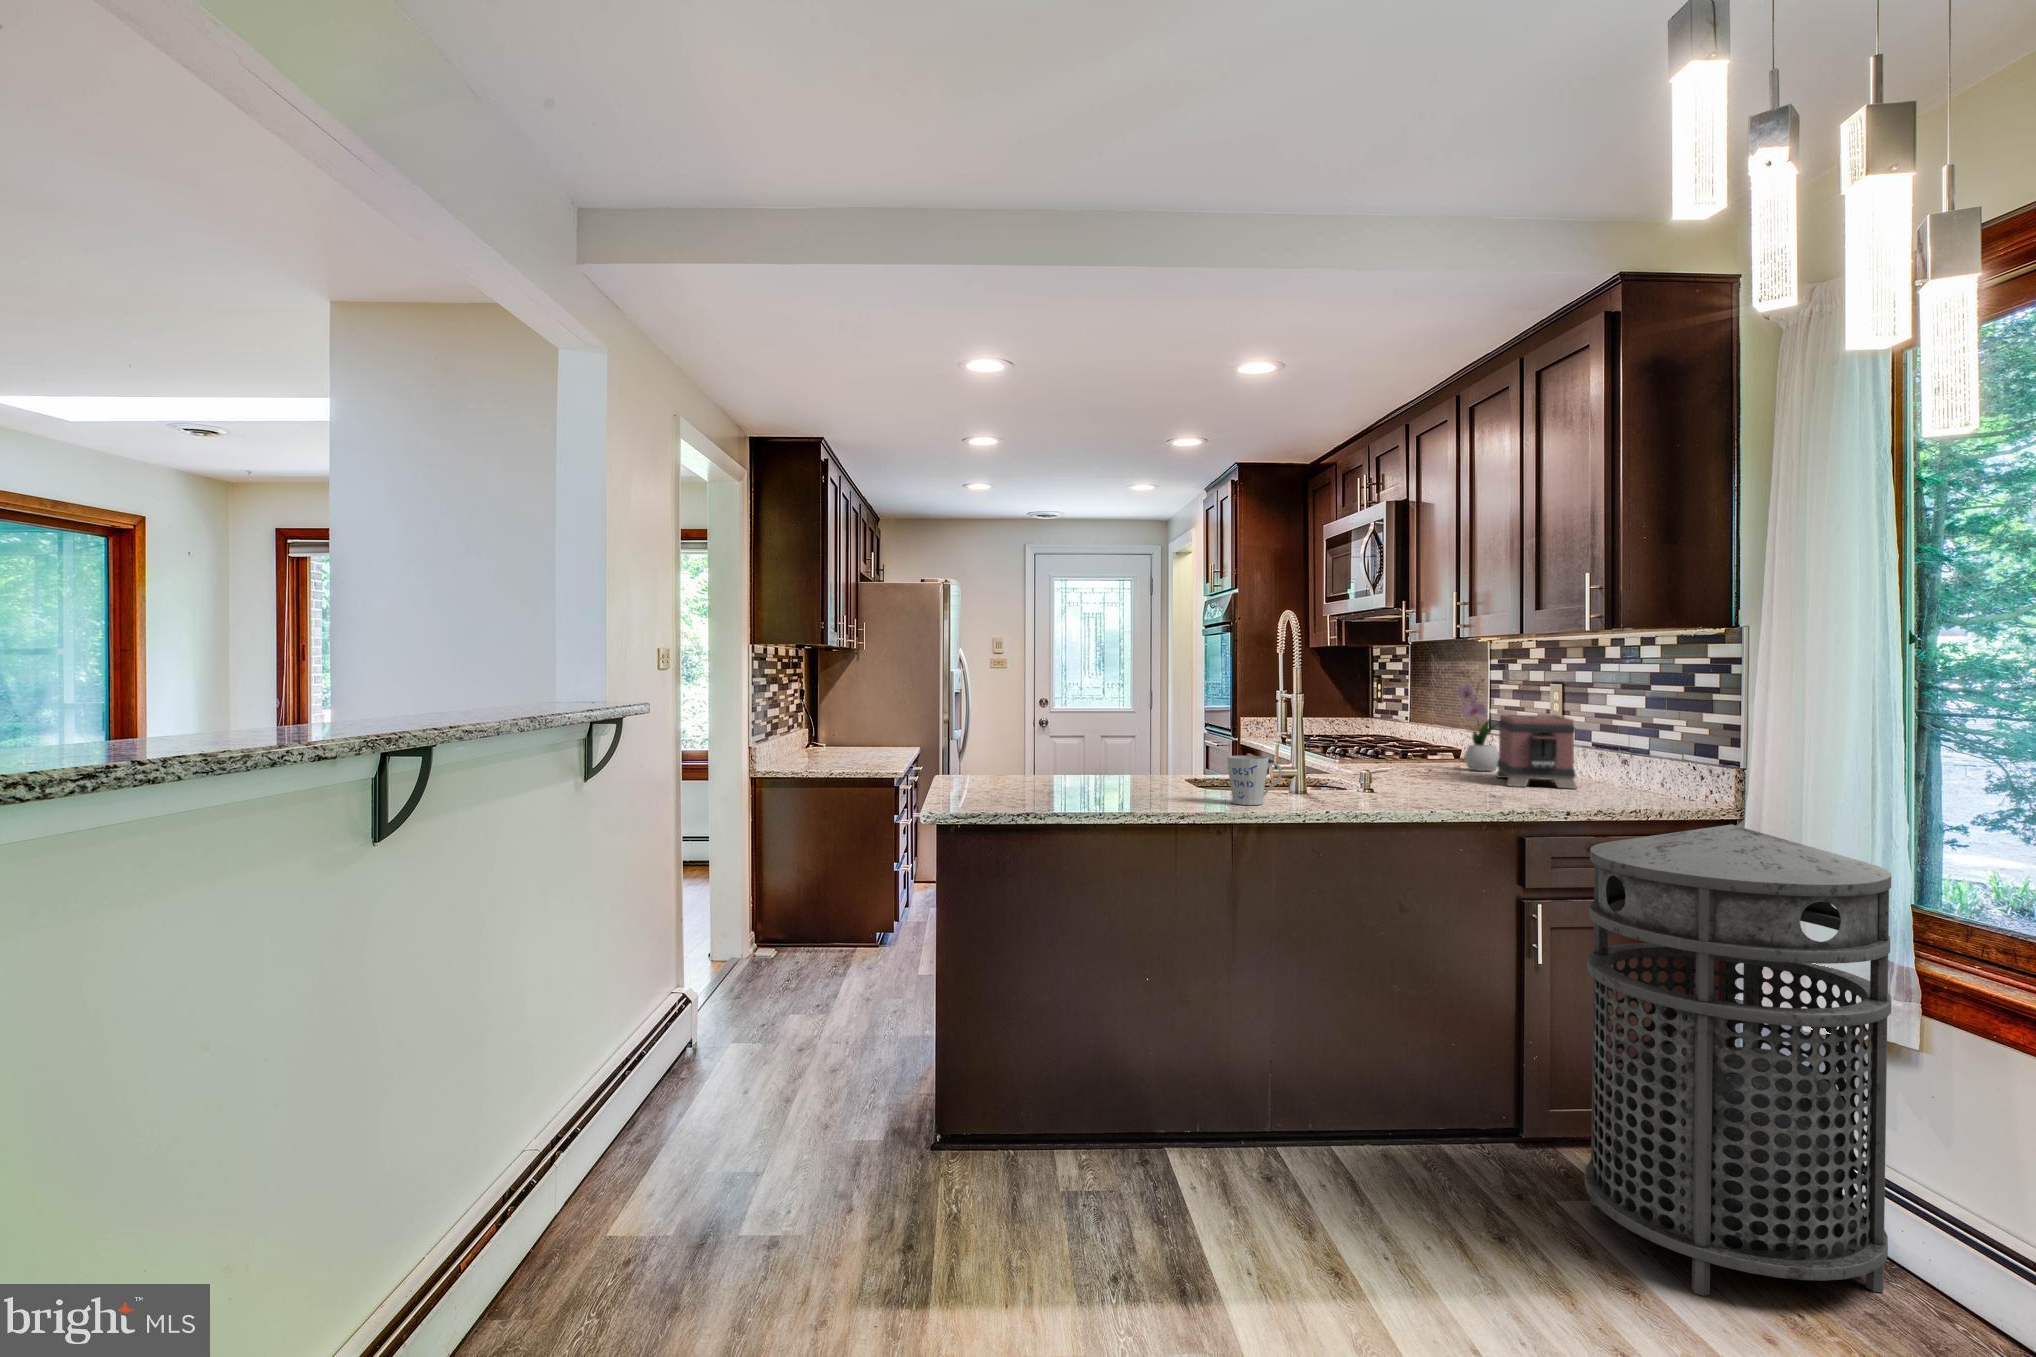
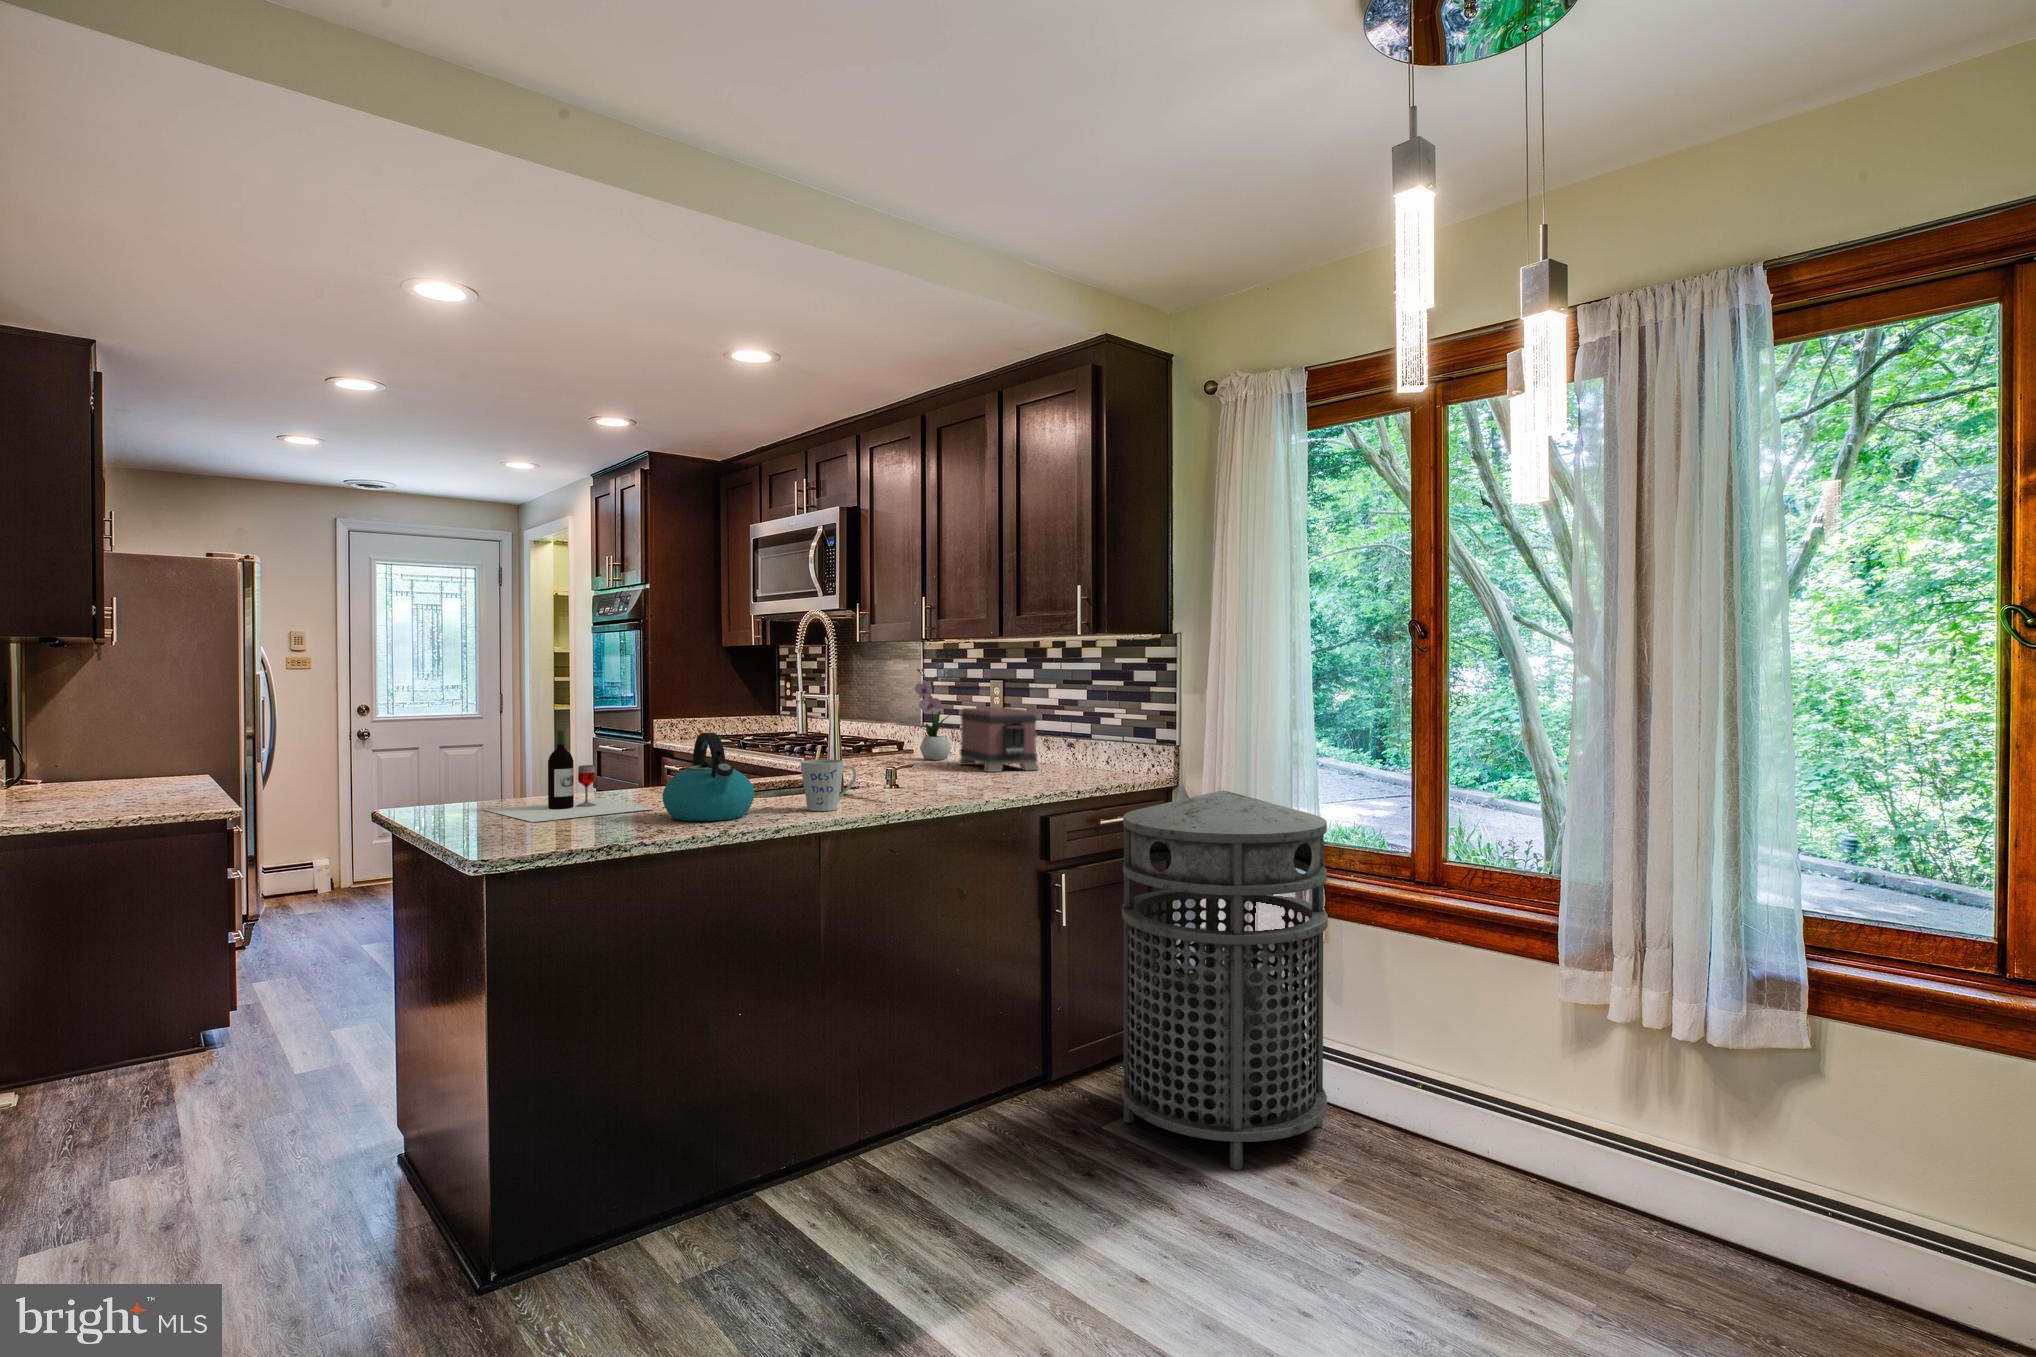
wine bottle: none [994,718,1111,791] -> present [485,730,653,822]
kettle: none [1100,724,1180,803] -> present [662,732,754,821]

